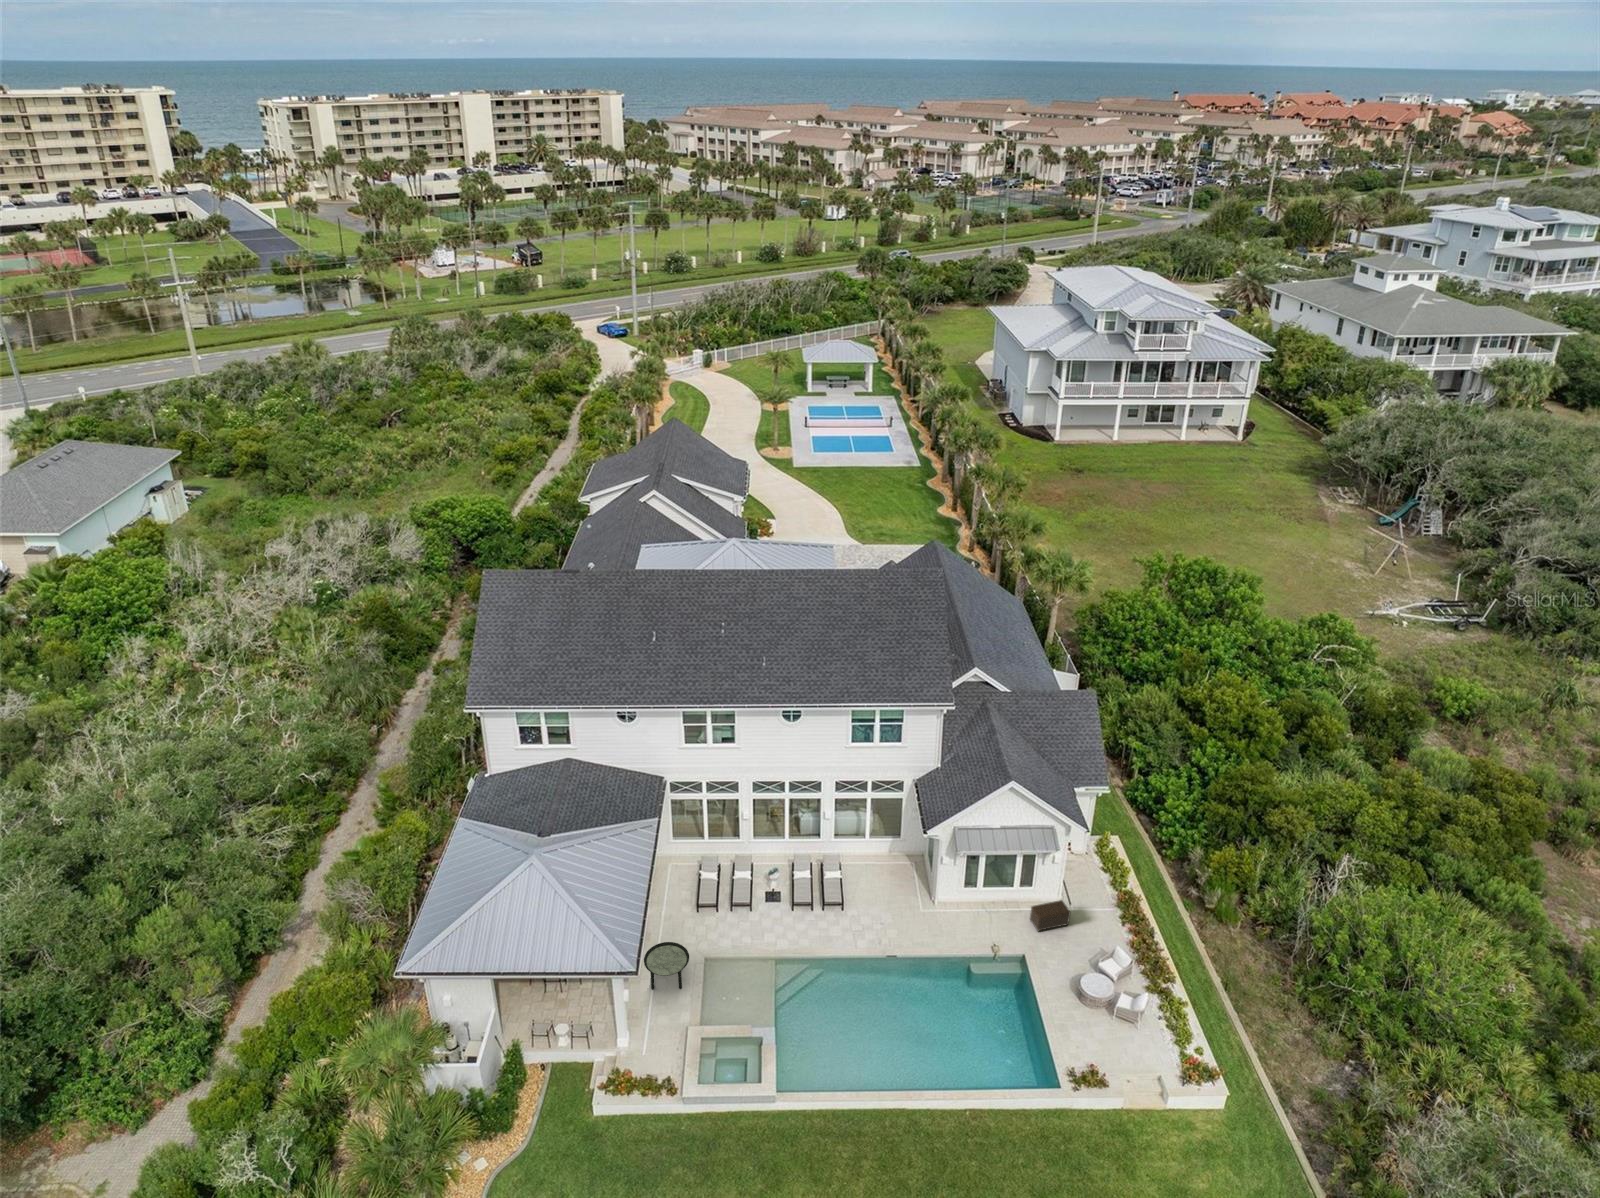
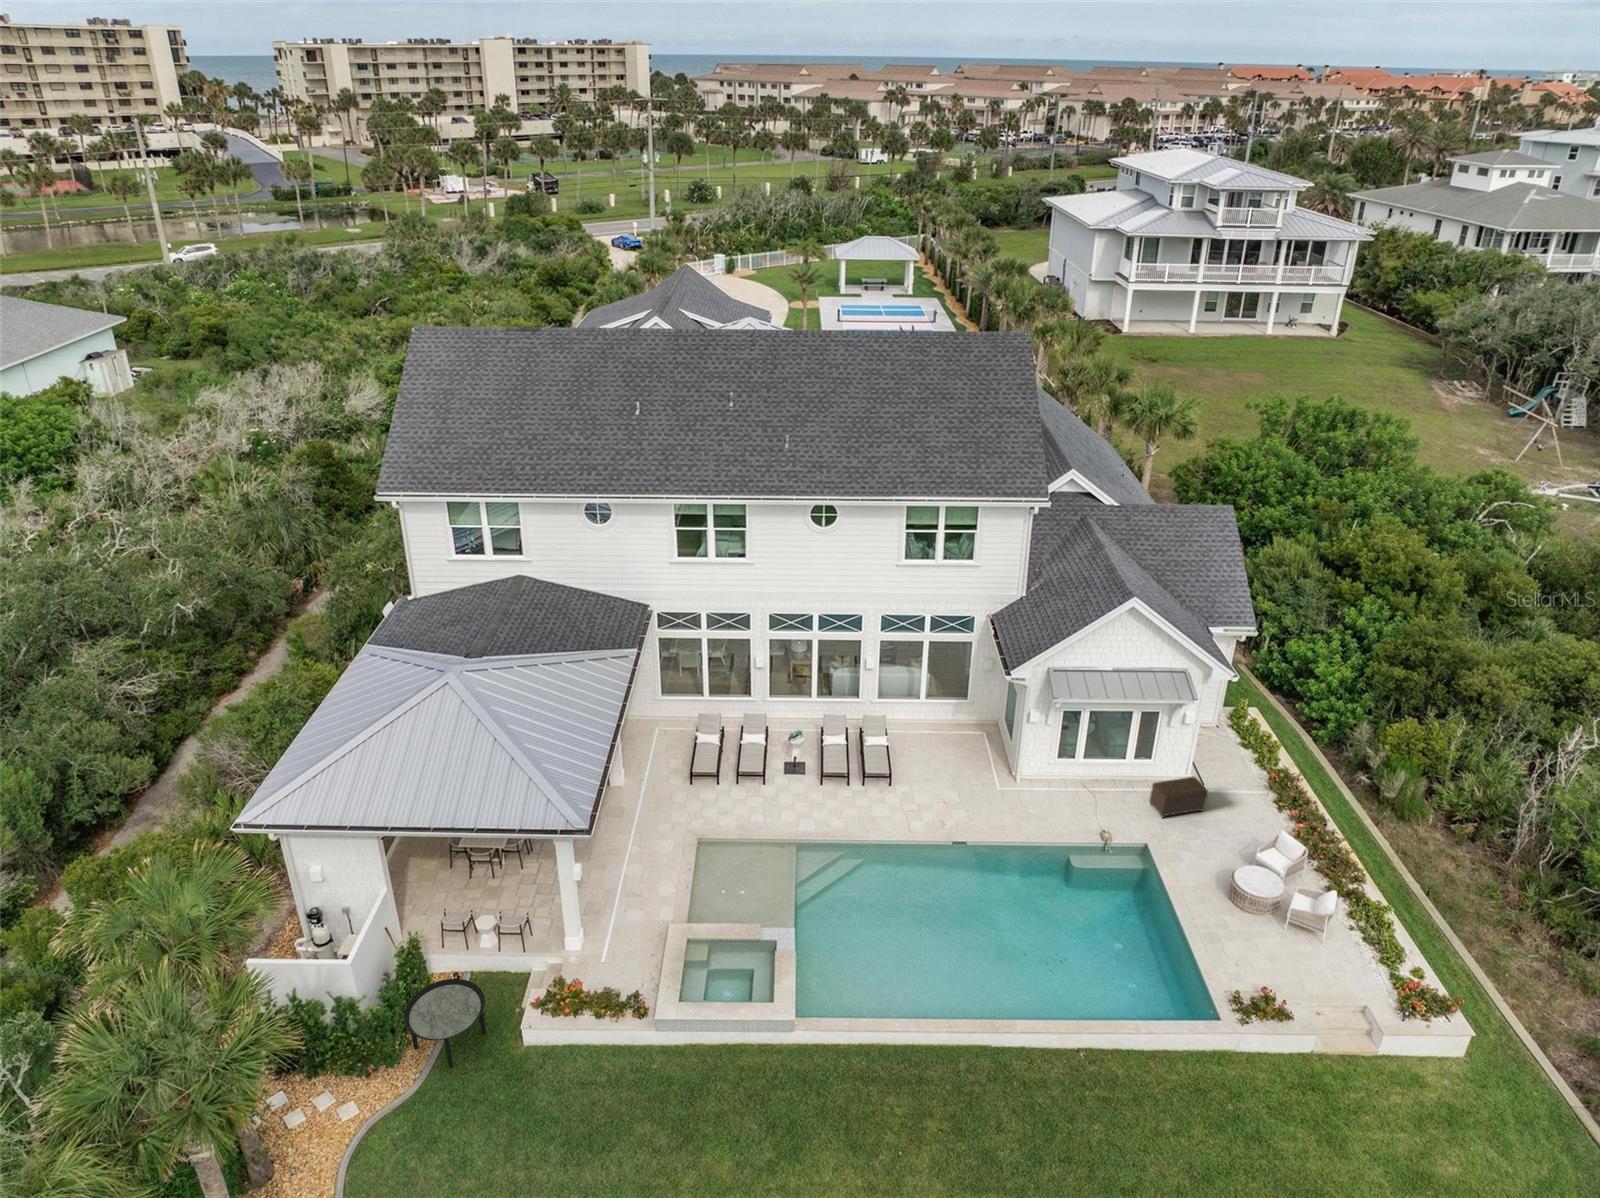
round table: present [644,942,689,990] -> present [404,979,486,1068]

